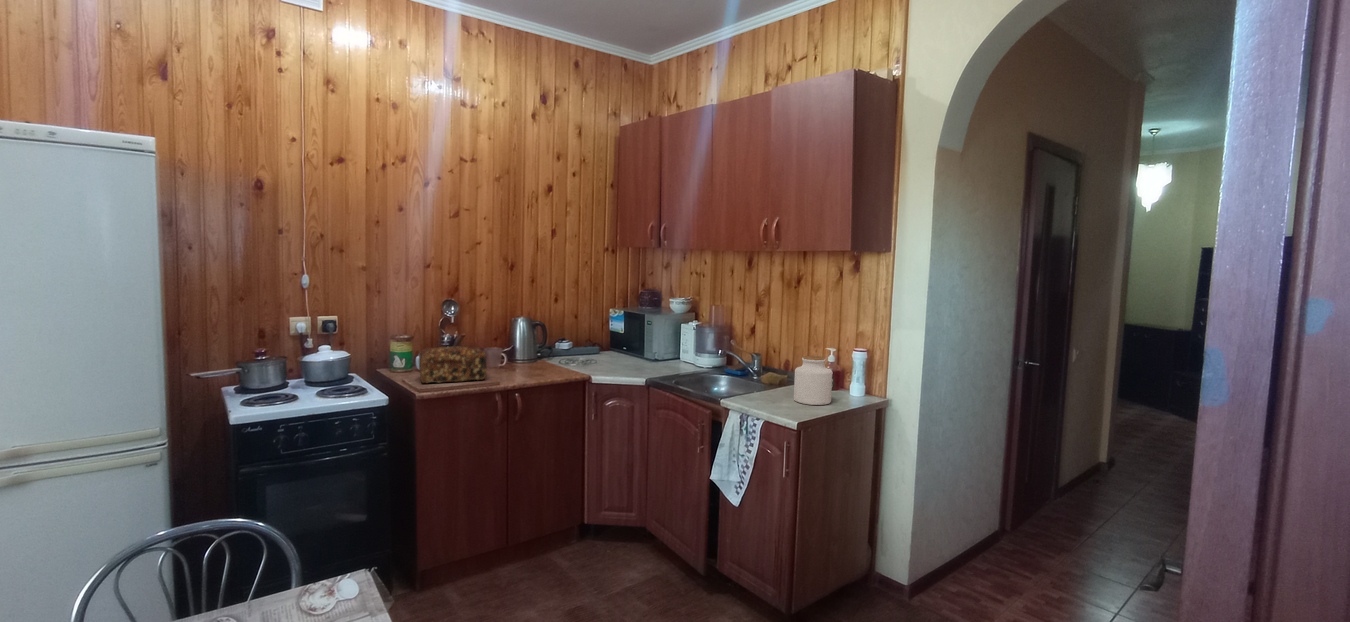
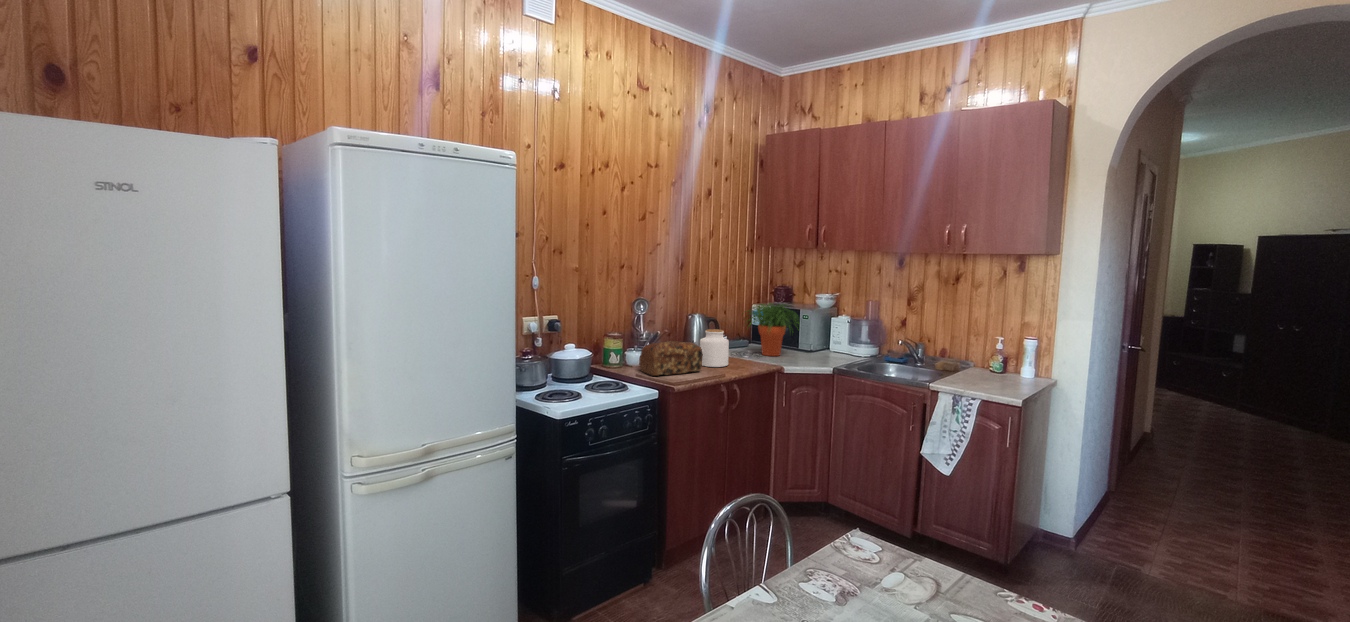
potted plant: none [572,307,638,365] -> present [750,303,799,356]
jar: present [794,356,832,405] -> present [700,329,729,367]

